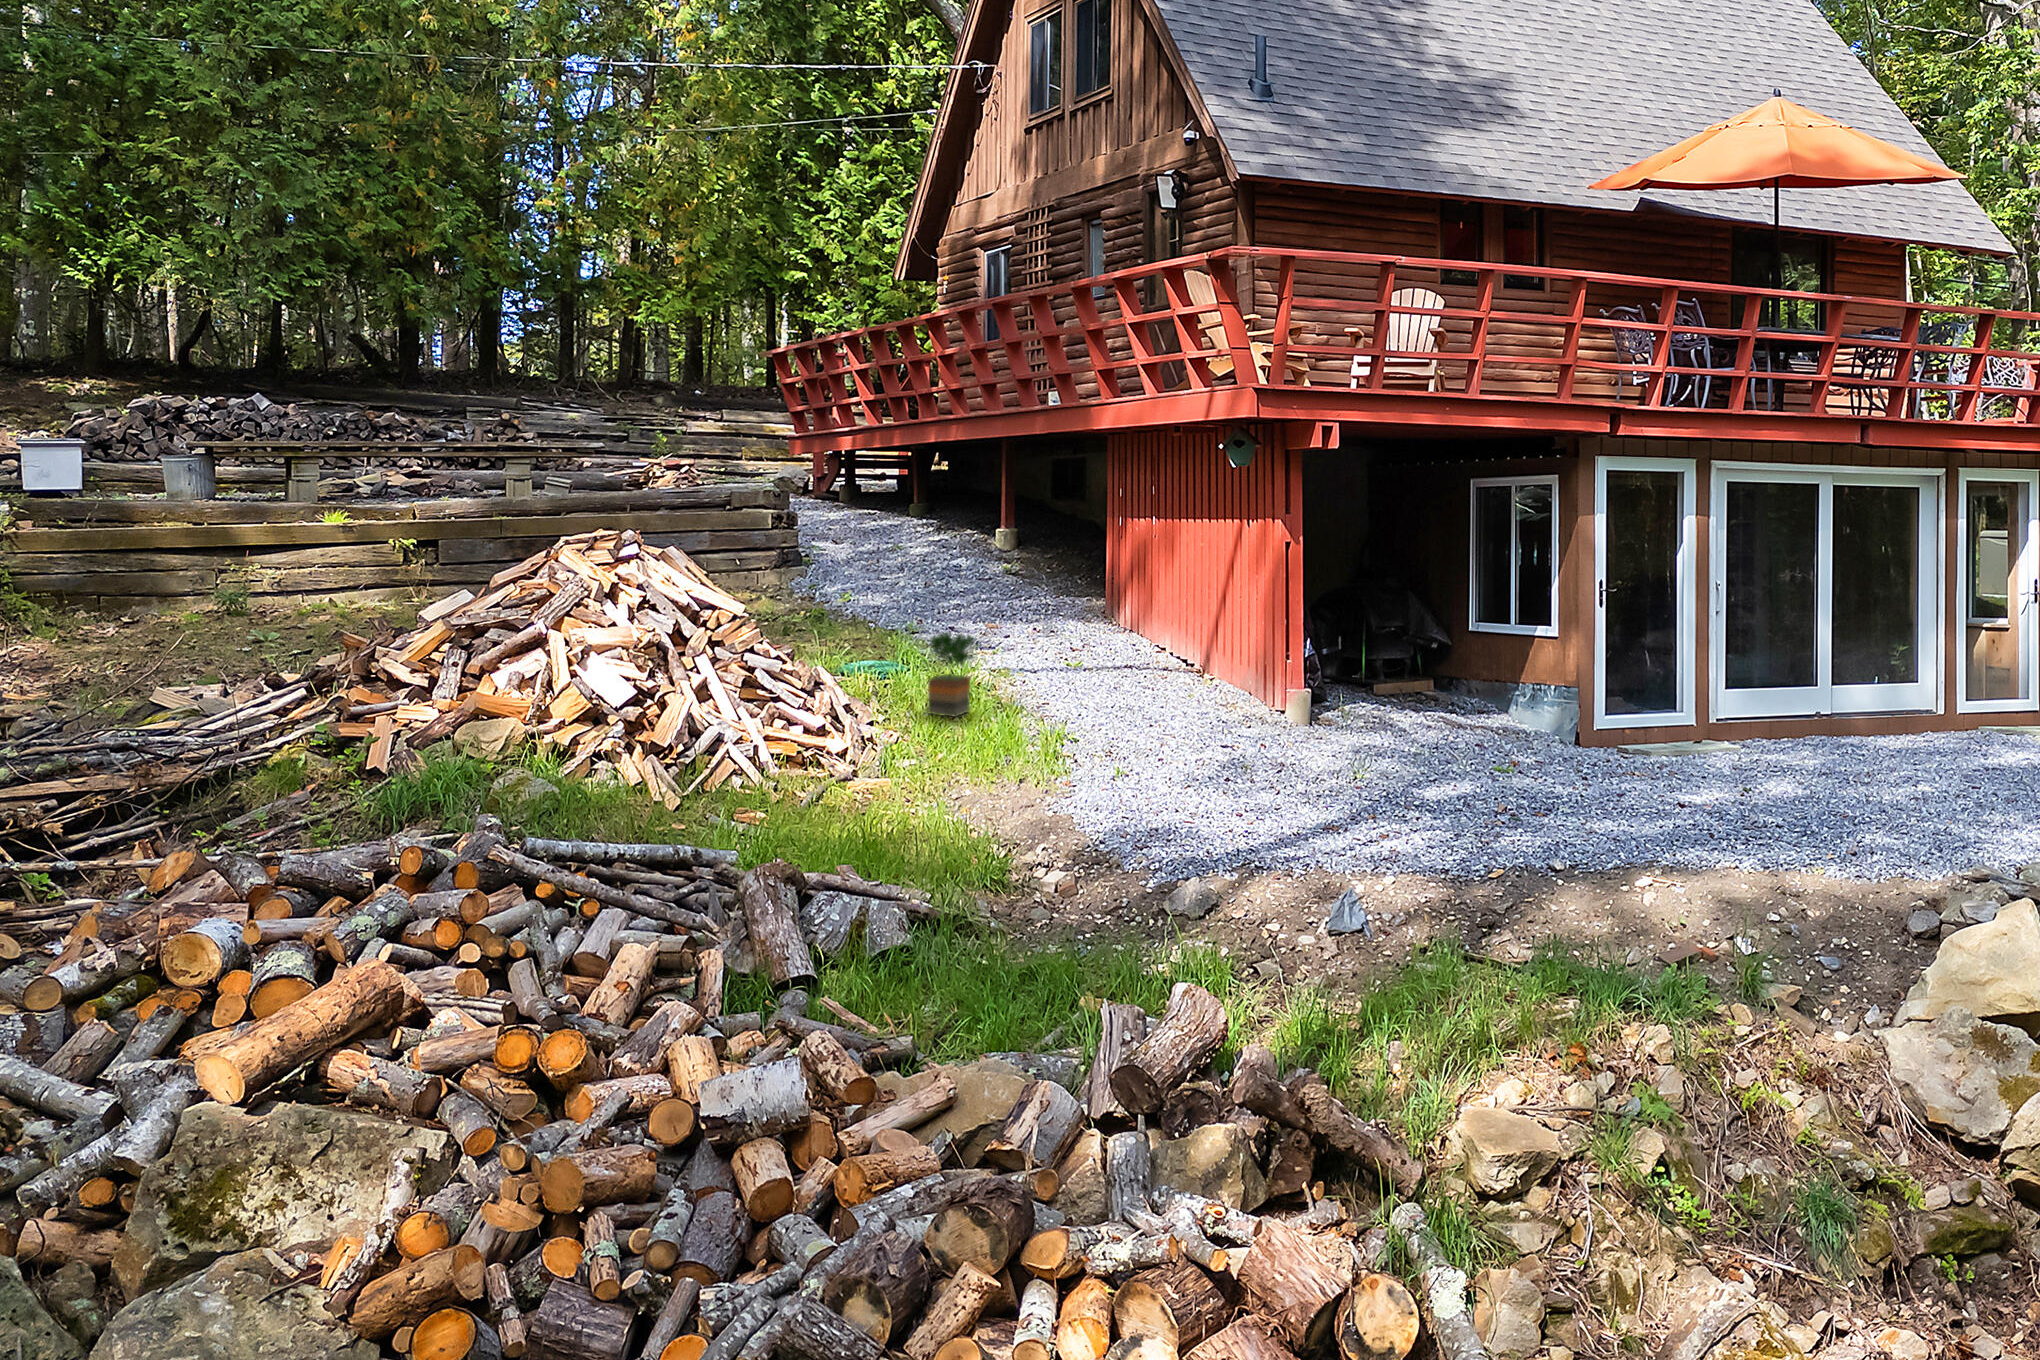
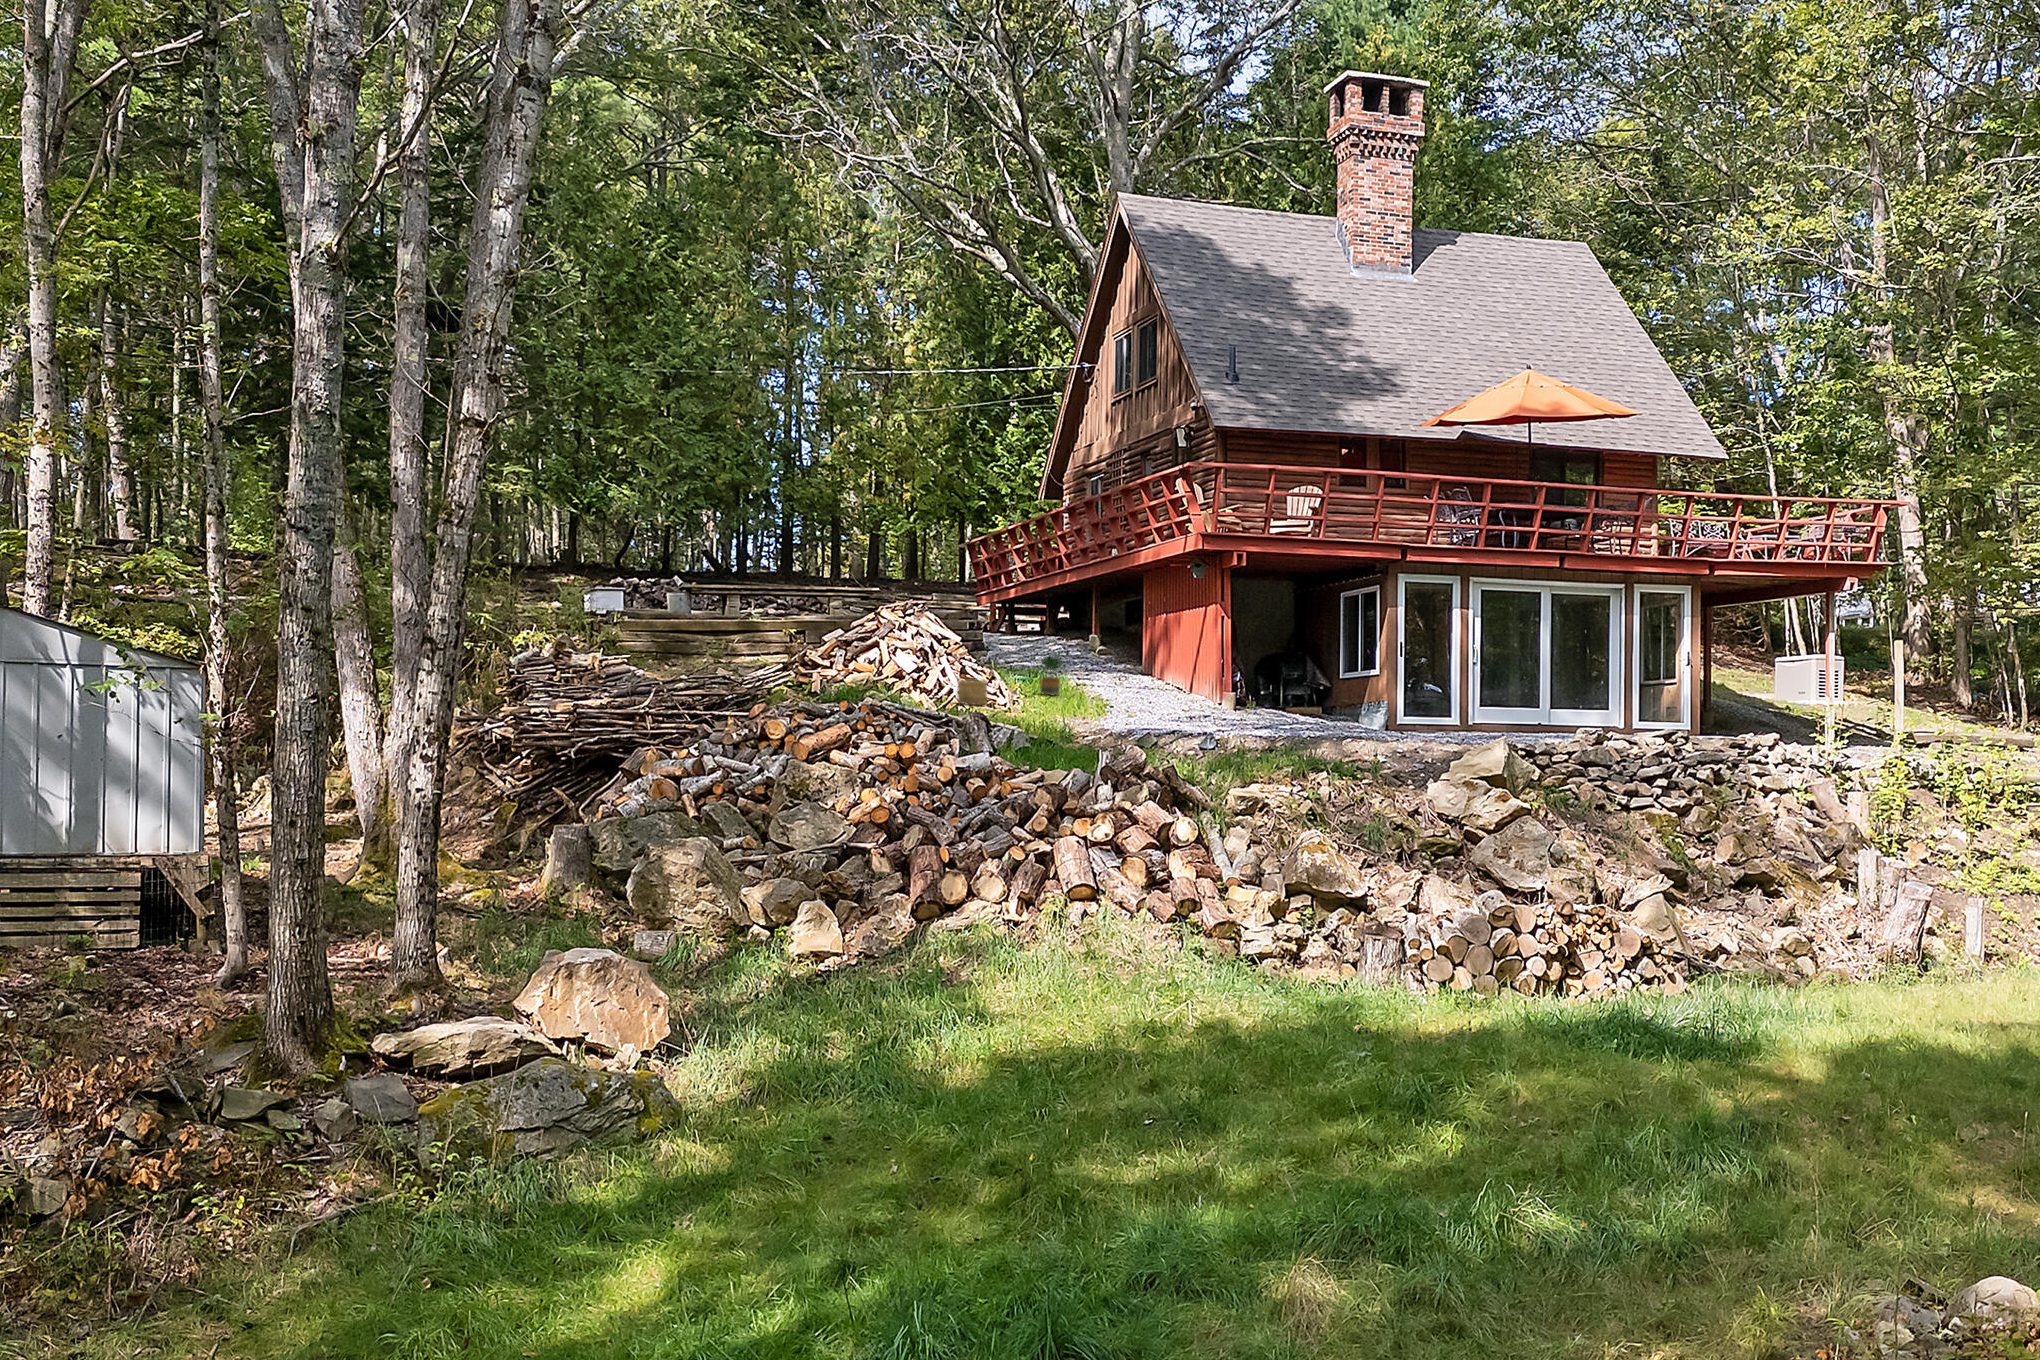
wooden bucket: none [729,740,810,811] -> present [957,680,987,705]

